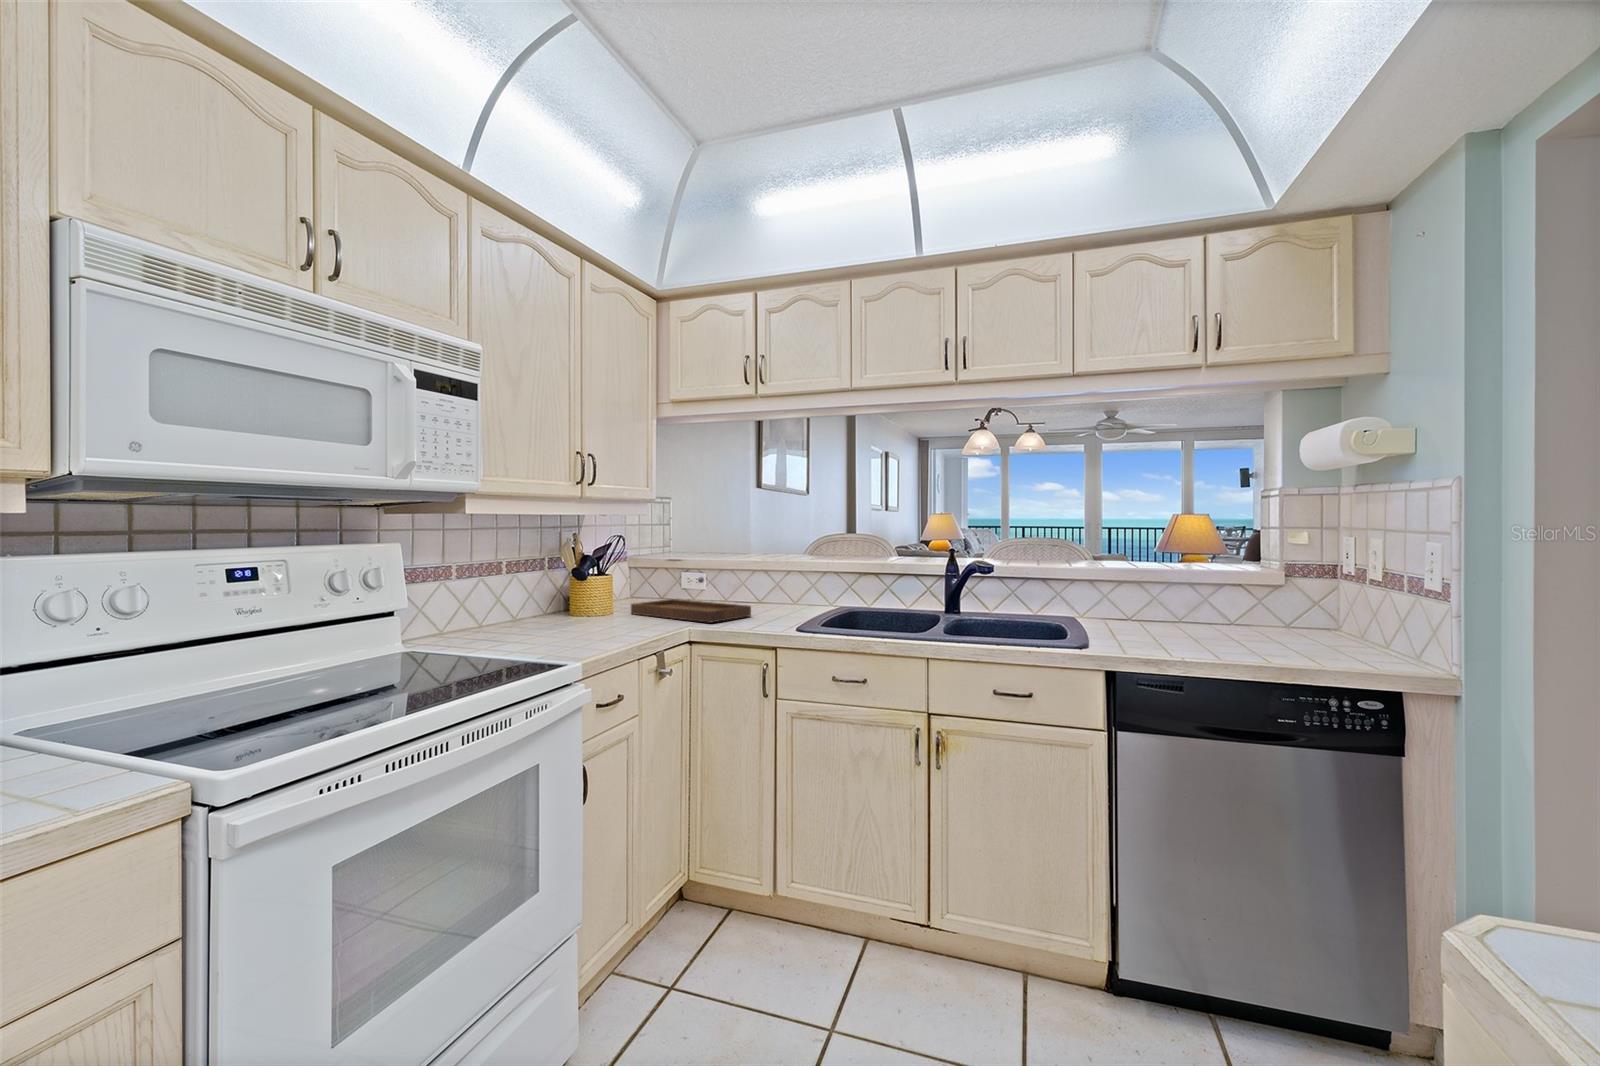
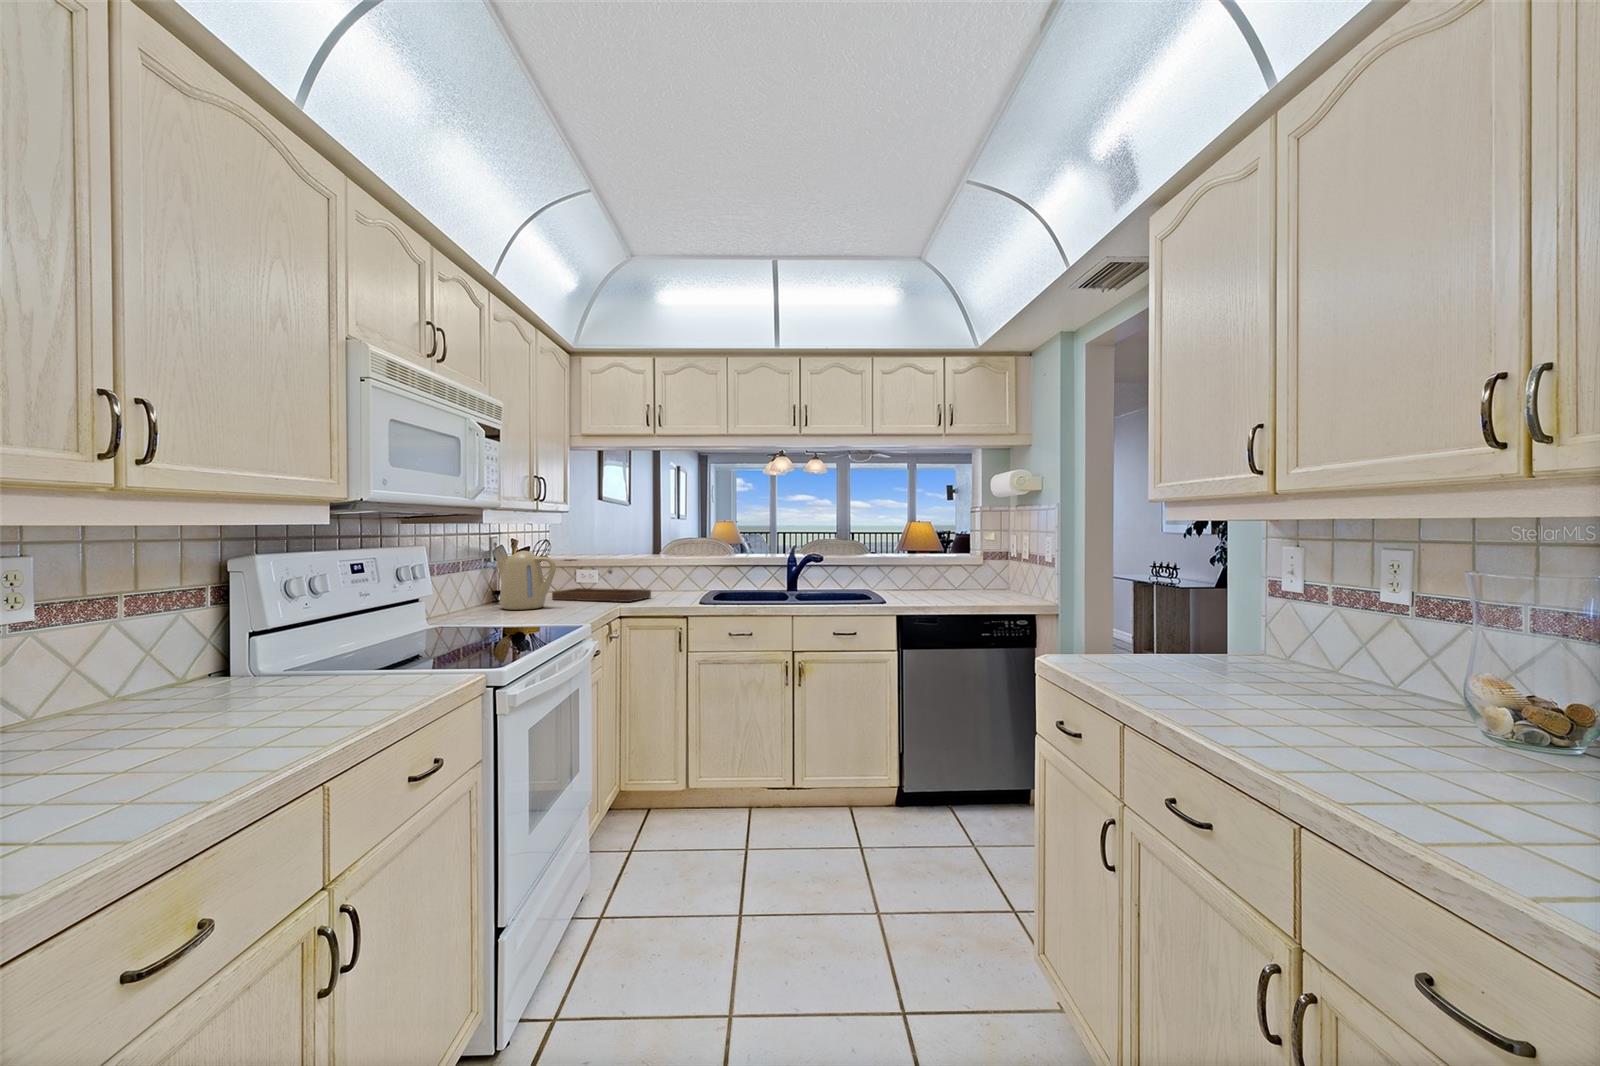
kettle: none [544,552,609,629] -> present [496,551,556,610]

